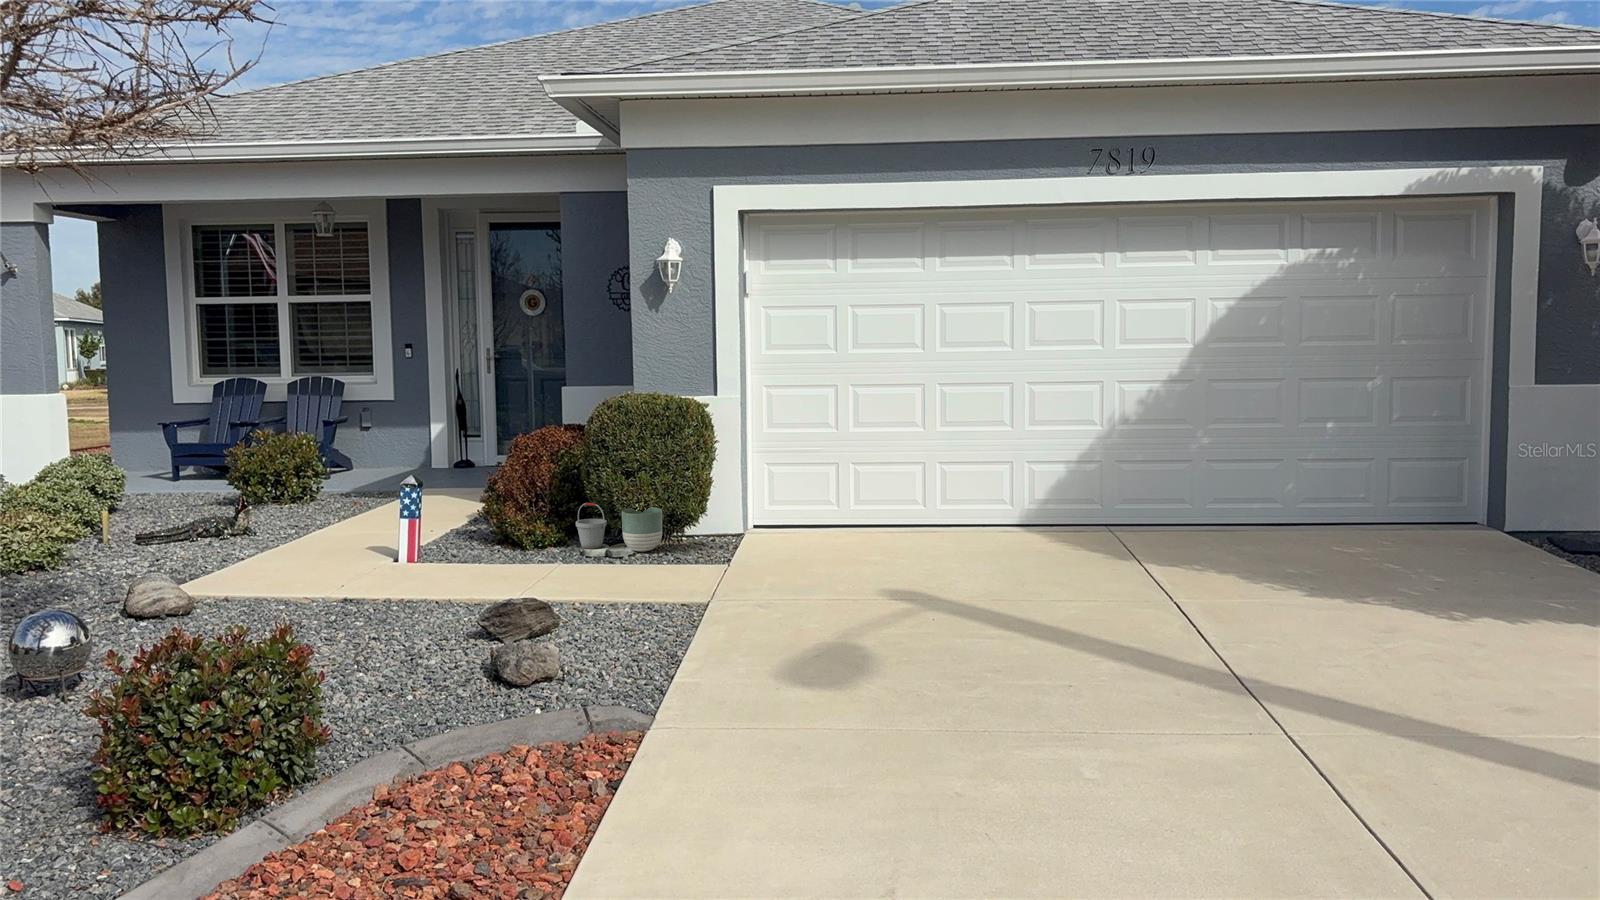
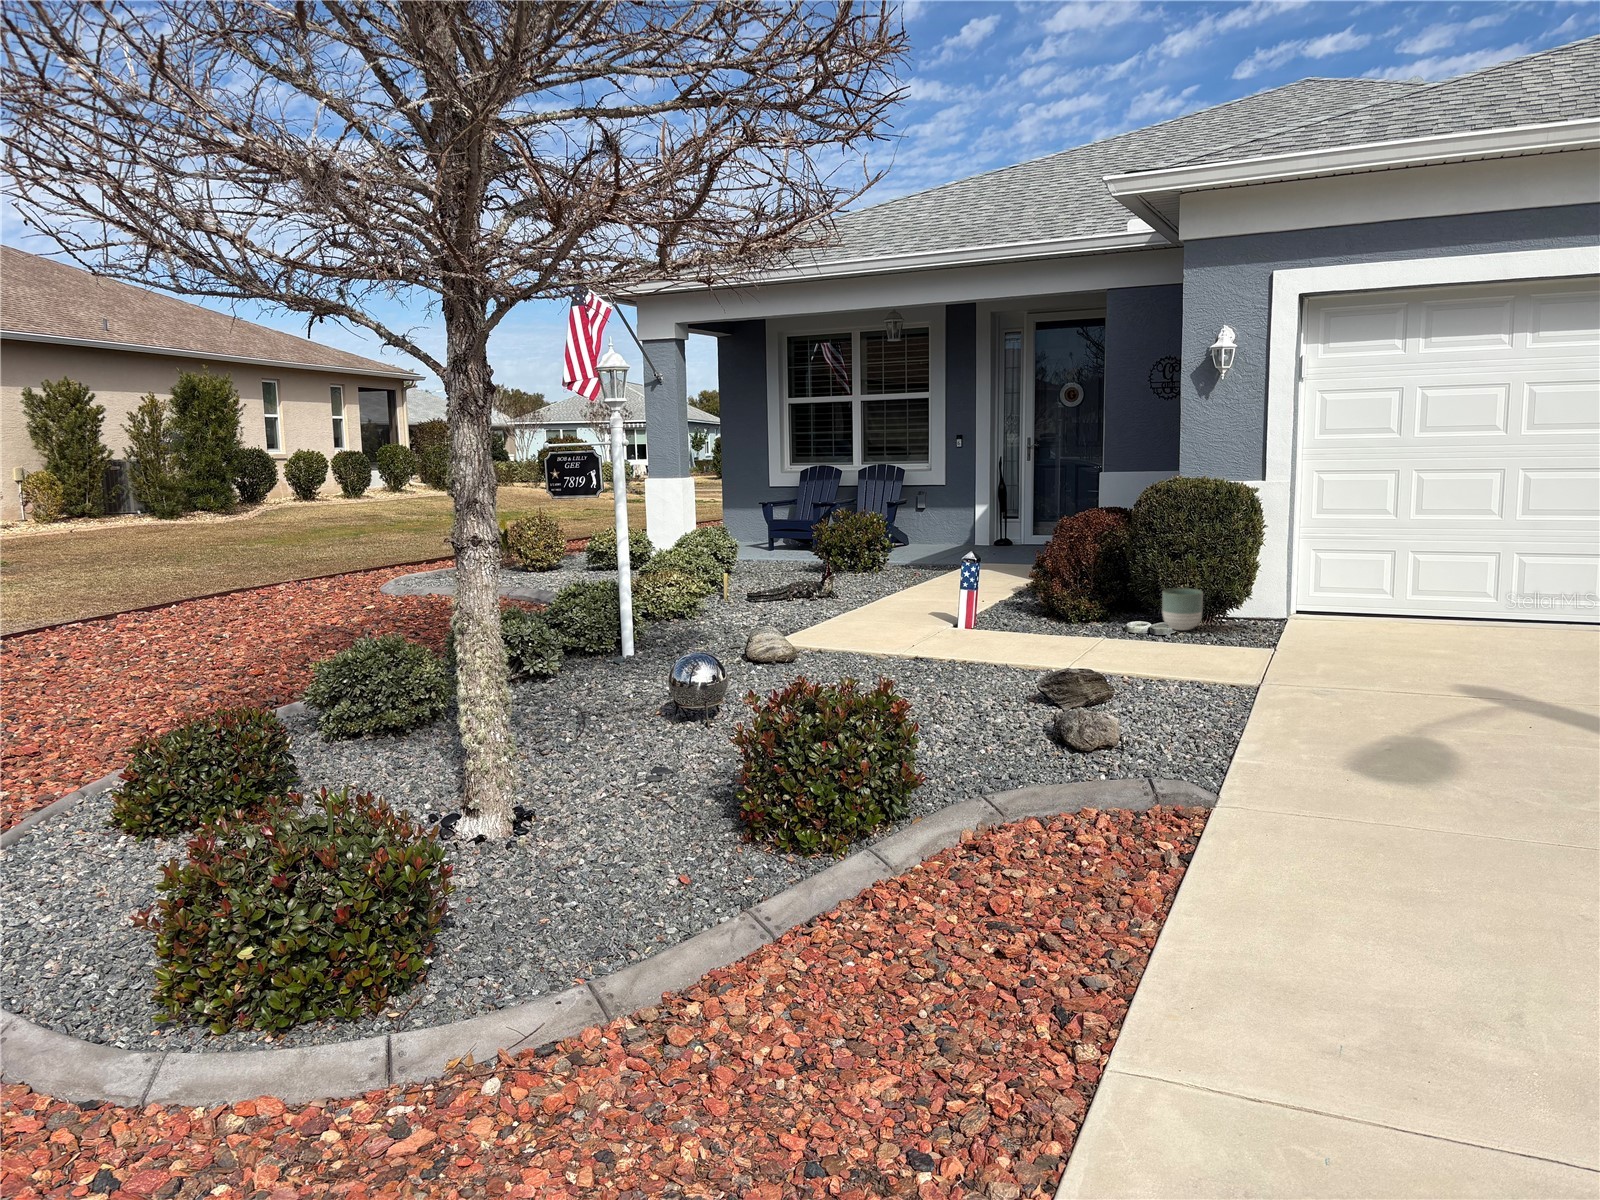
bucket: present [576,503,607,549] -> none [1116,582,1146,625]

